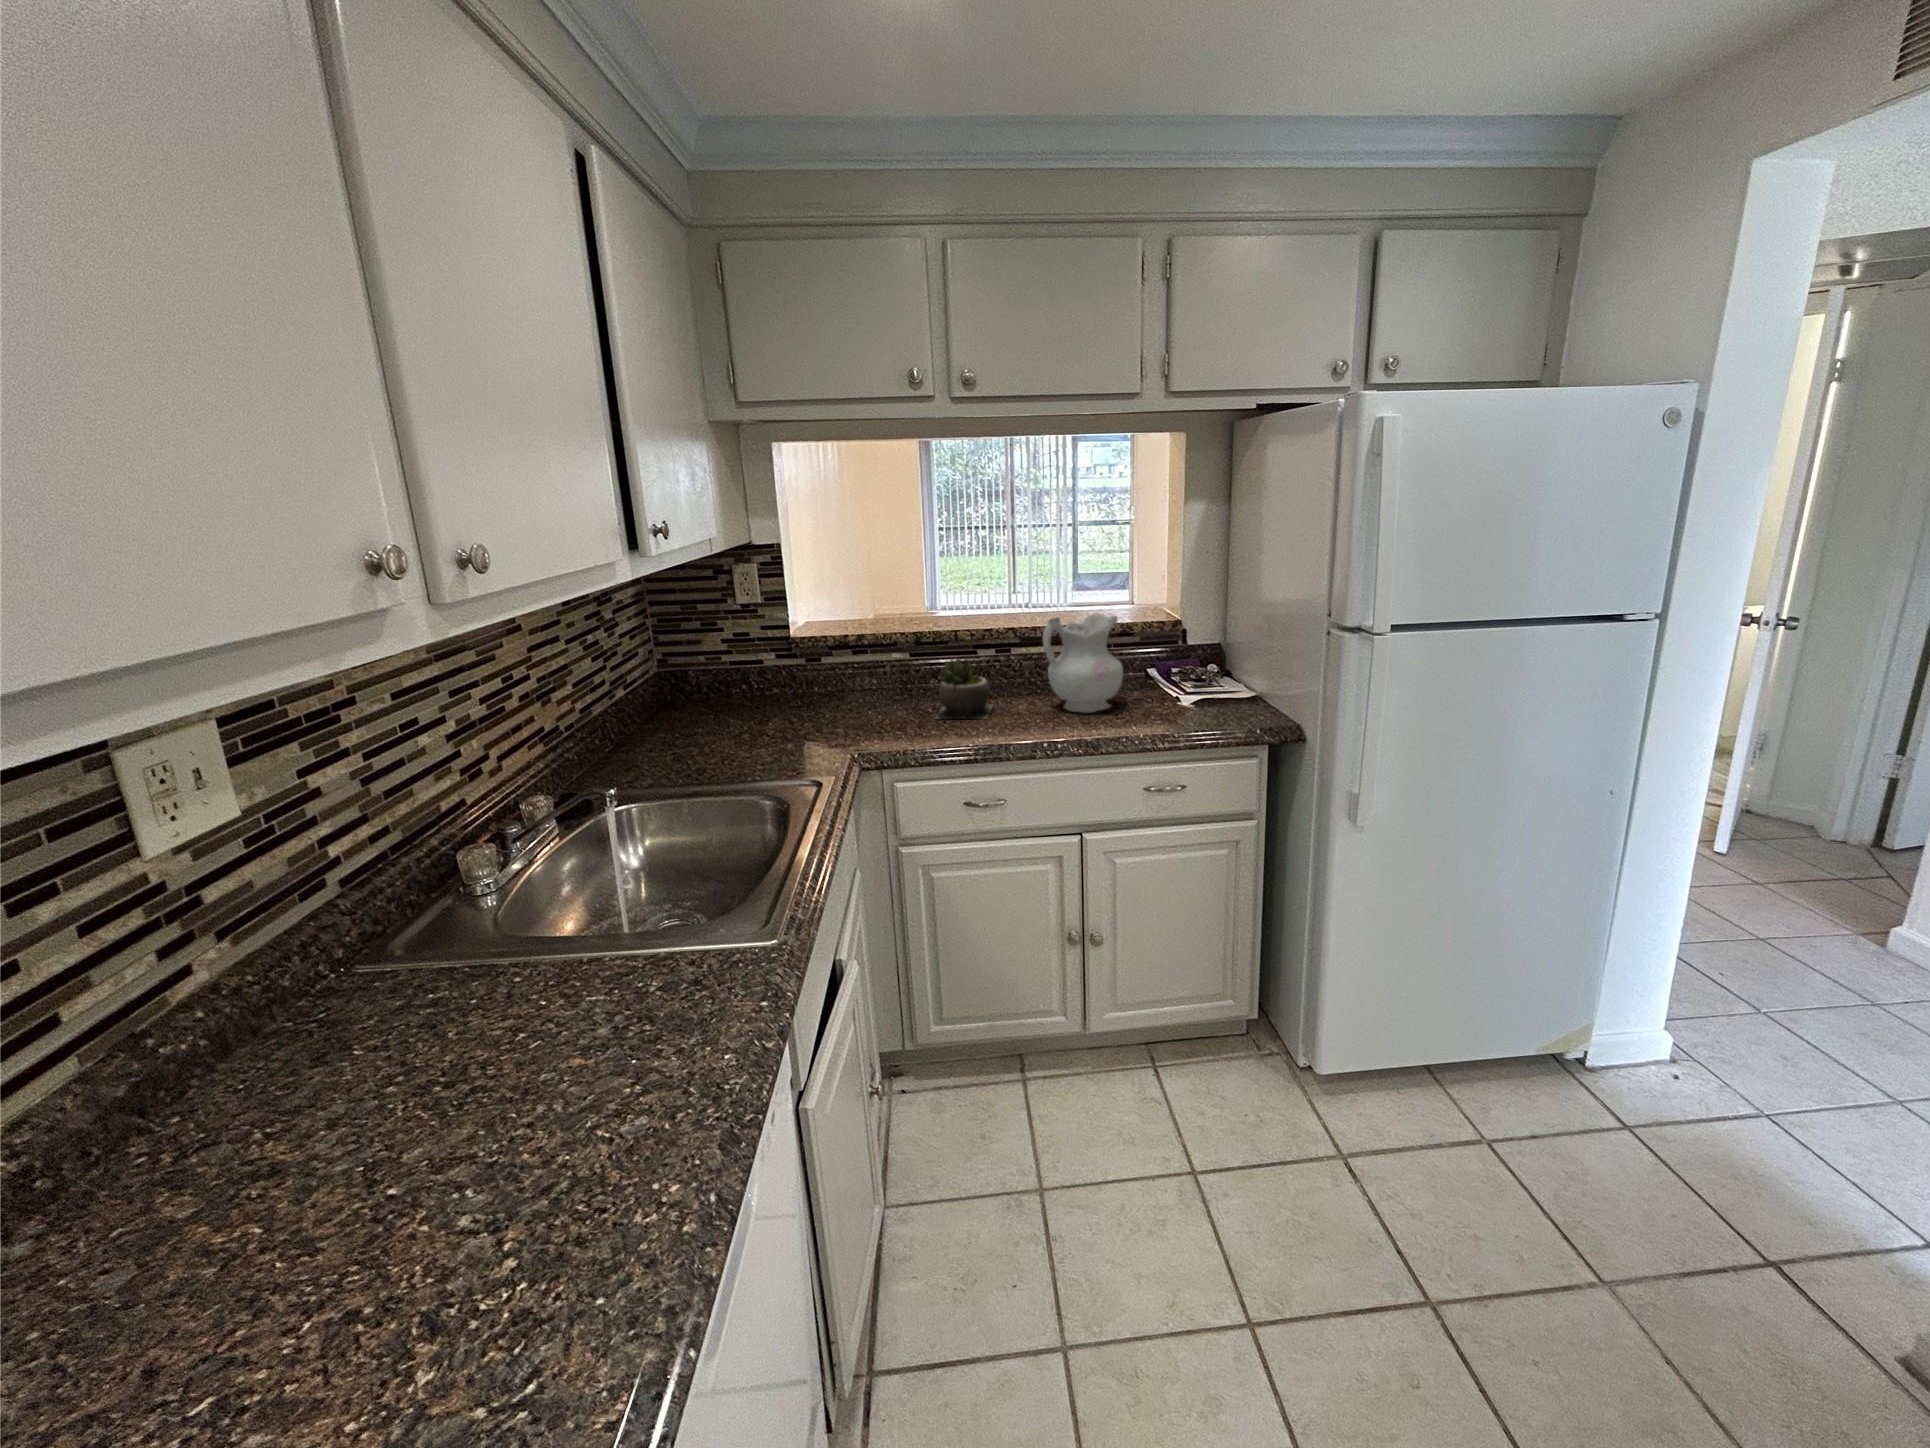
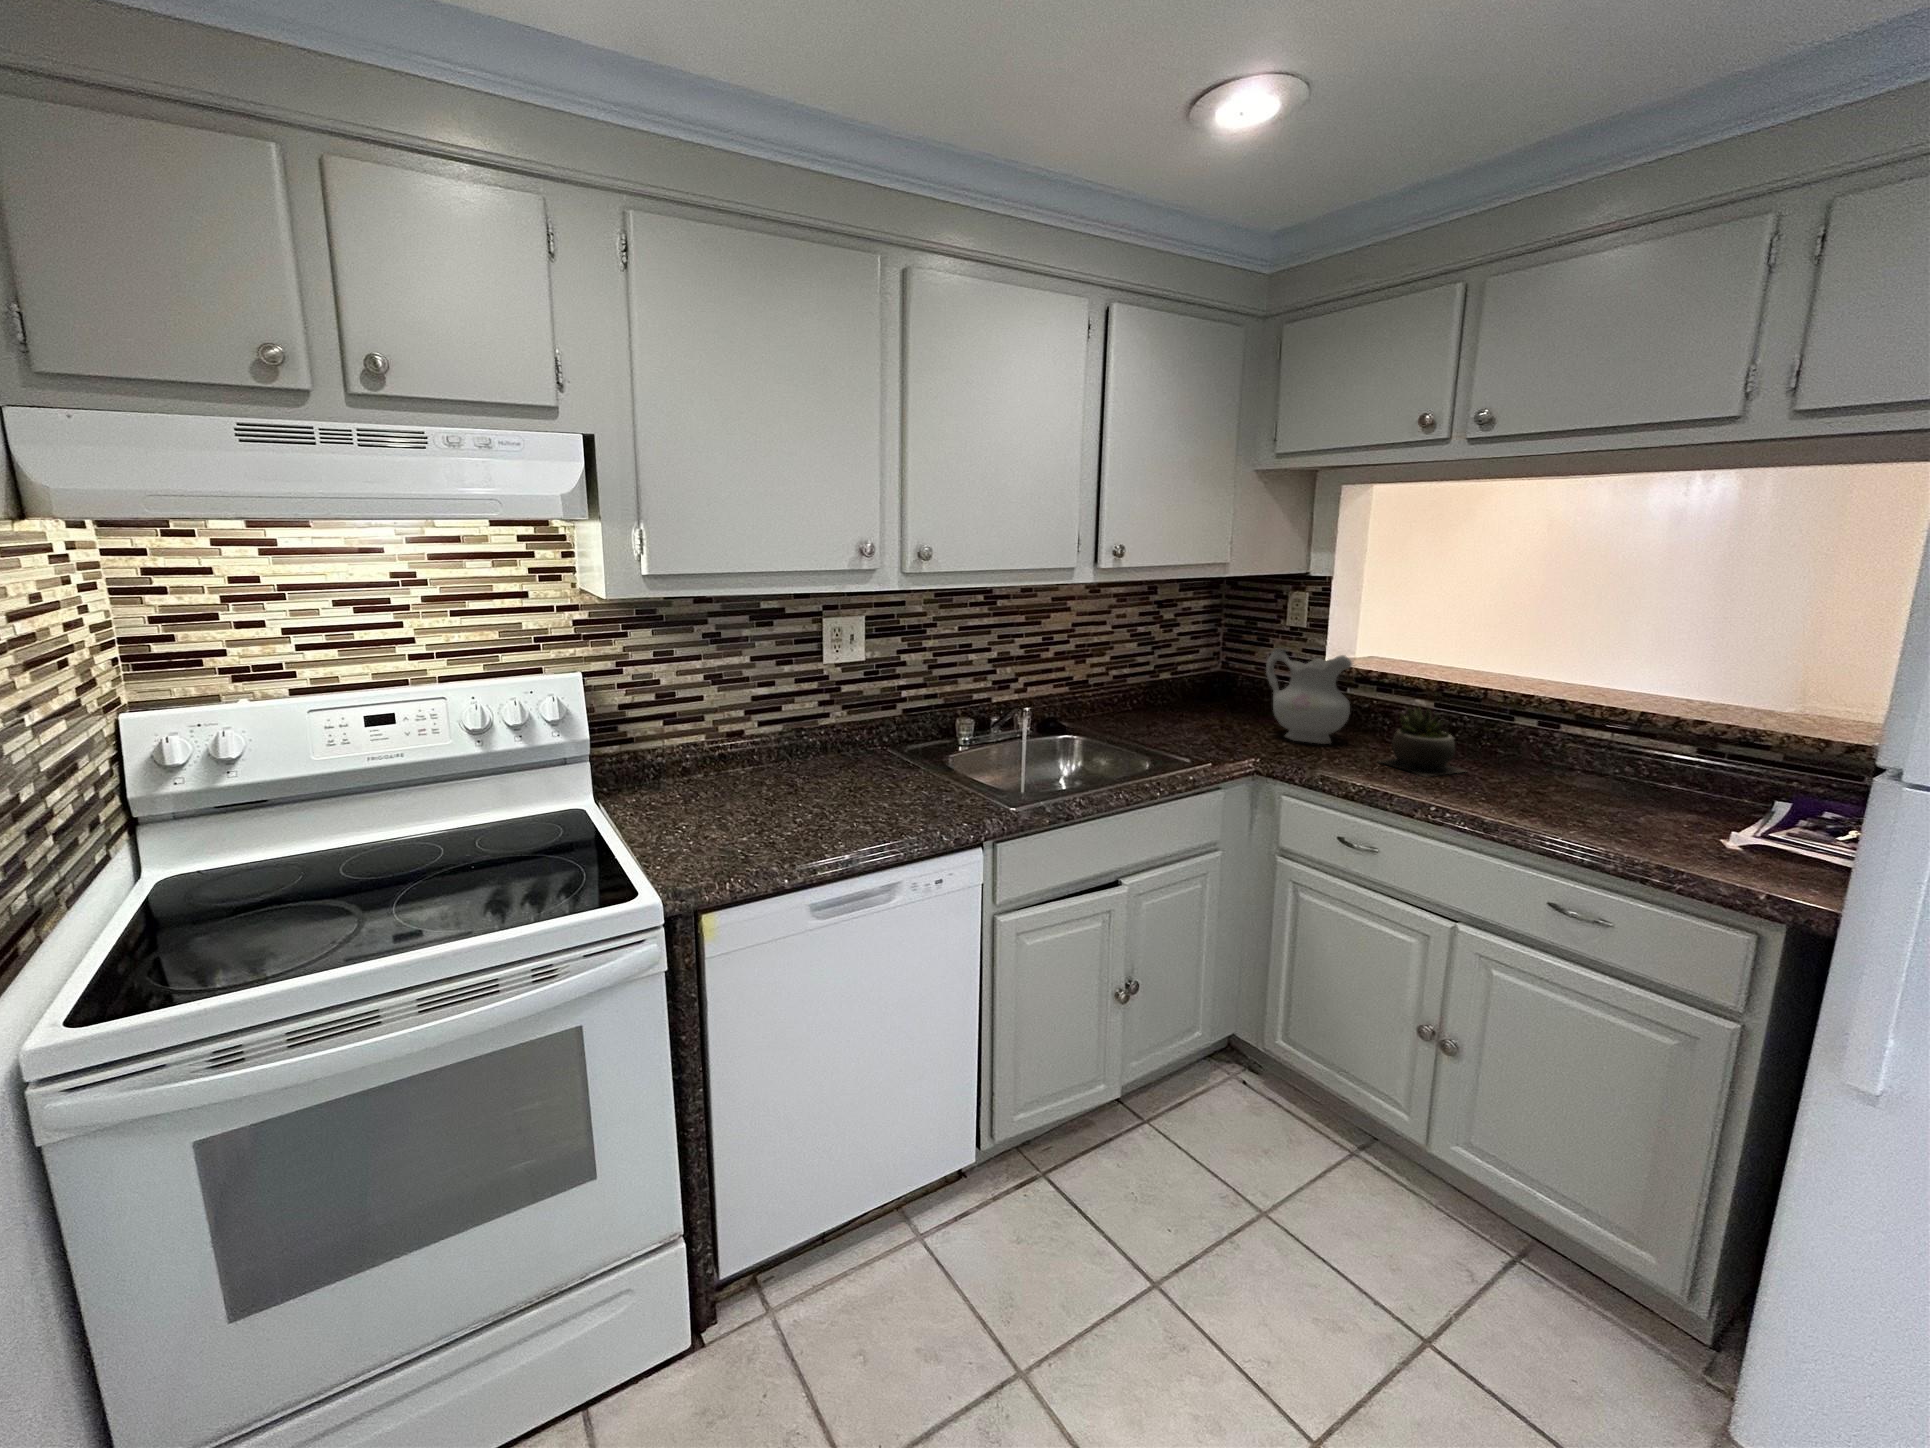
ceramic pitcher: present [1043,613,1123,713] -> present [1266,648,1352,744]

